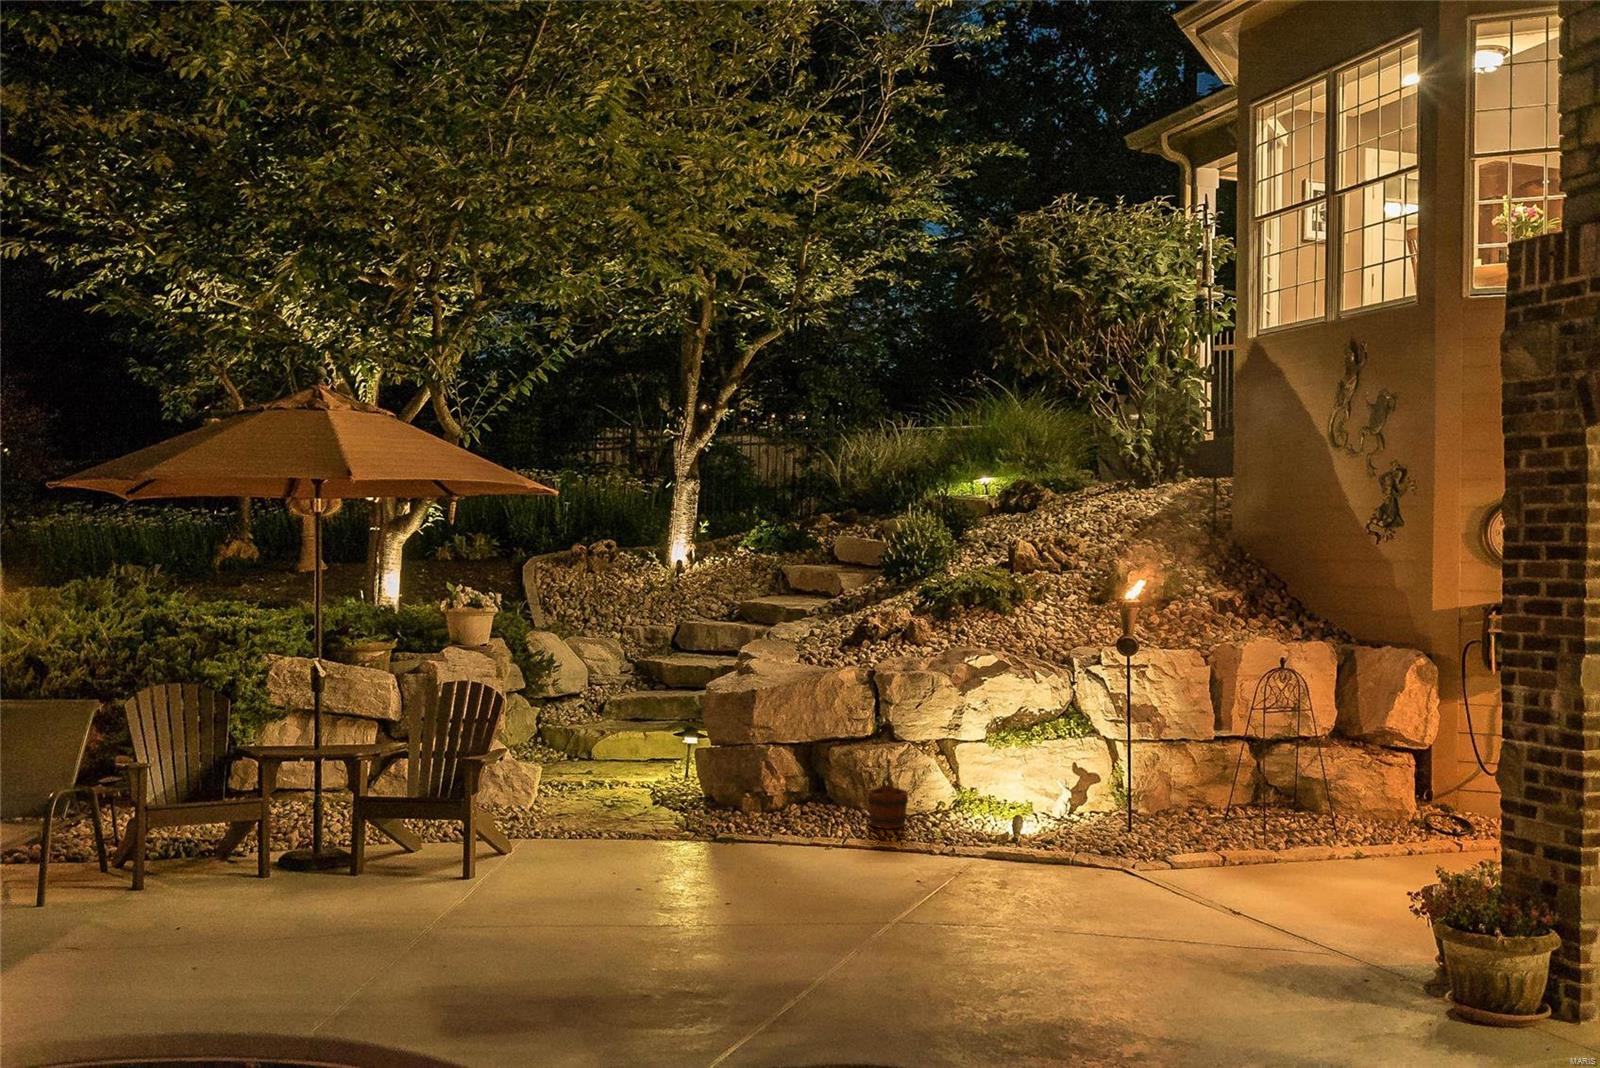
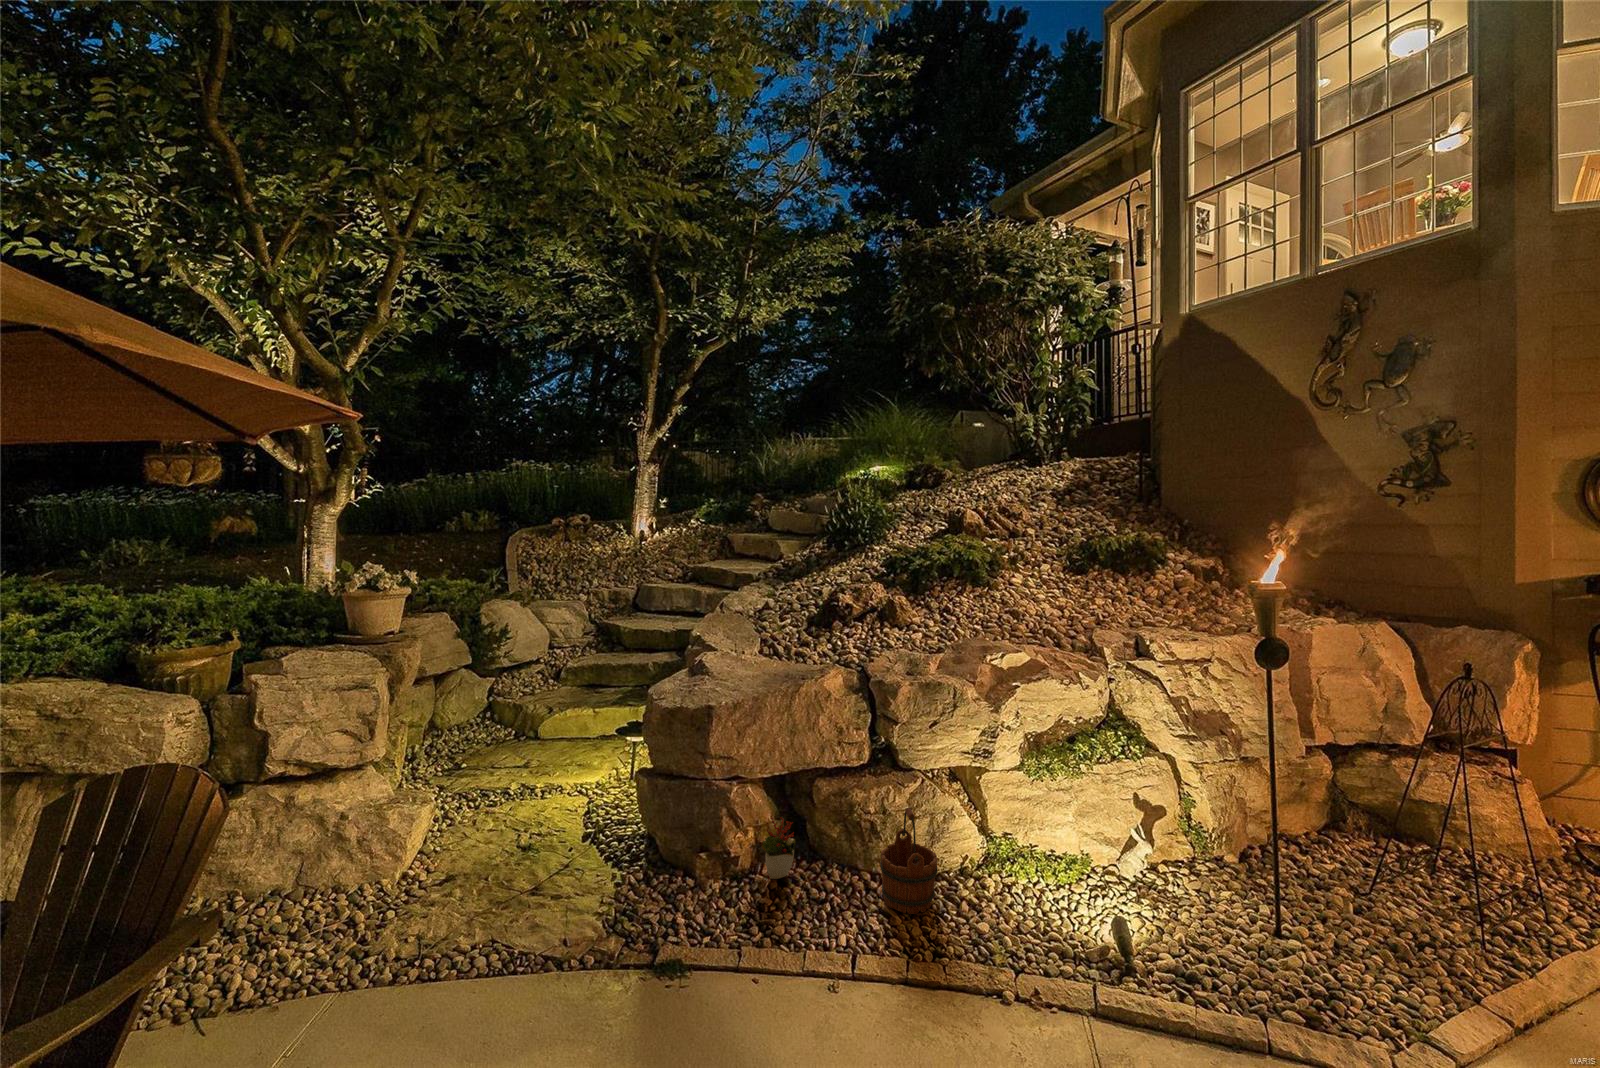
decorative plant: none [784,769,810,815] -> present [762,817,796,879]

